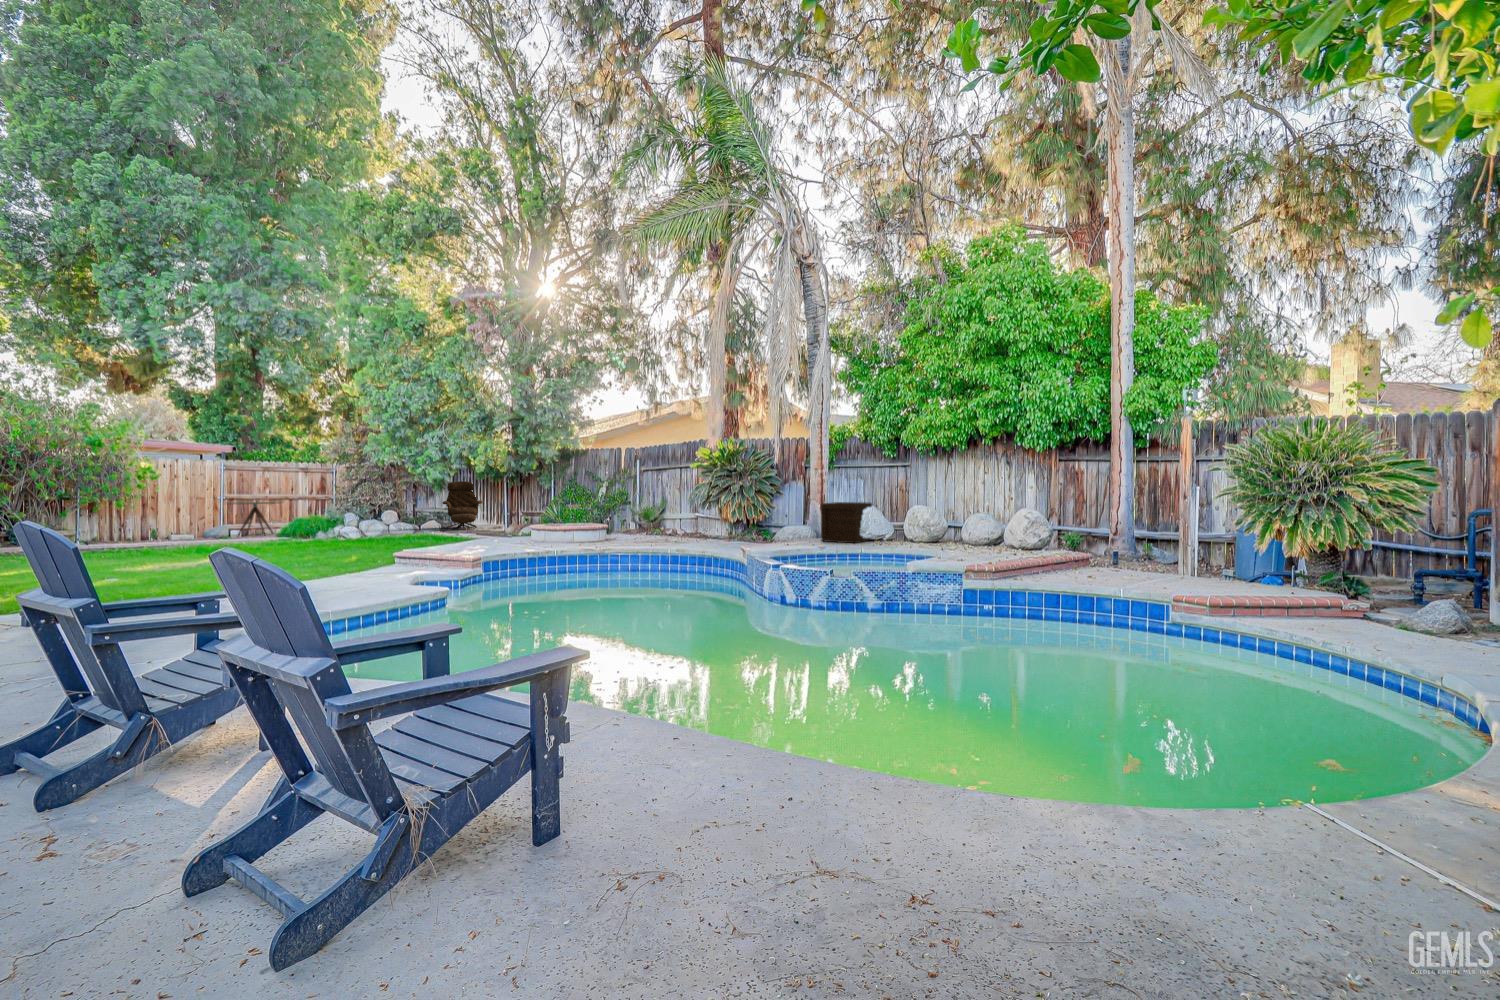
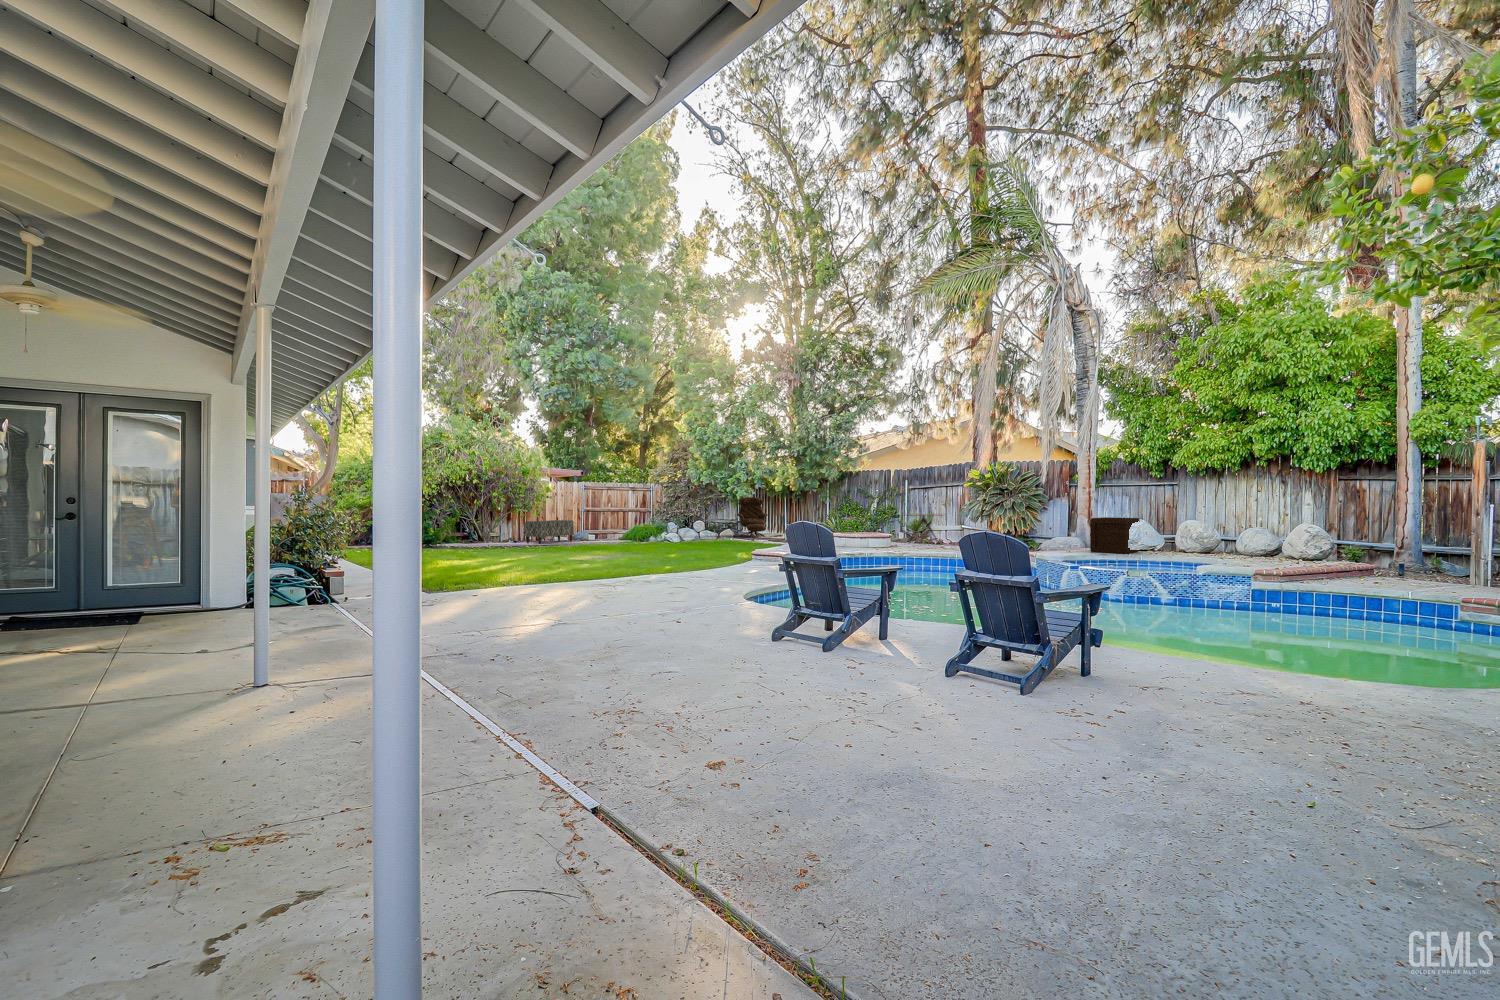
round table: present [227,502,281,536] -> present [906,514,940,542]
bench: none [103,513,190,546] -> present [525,520,574,544]

